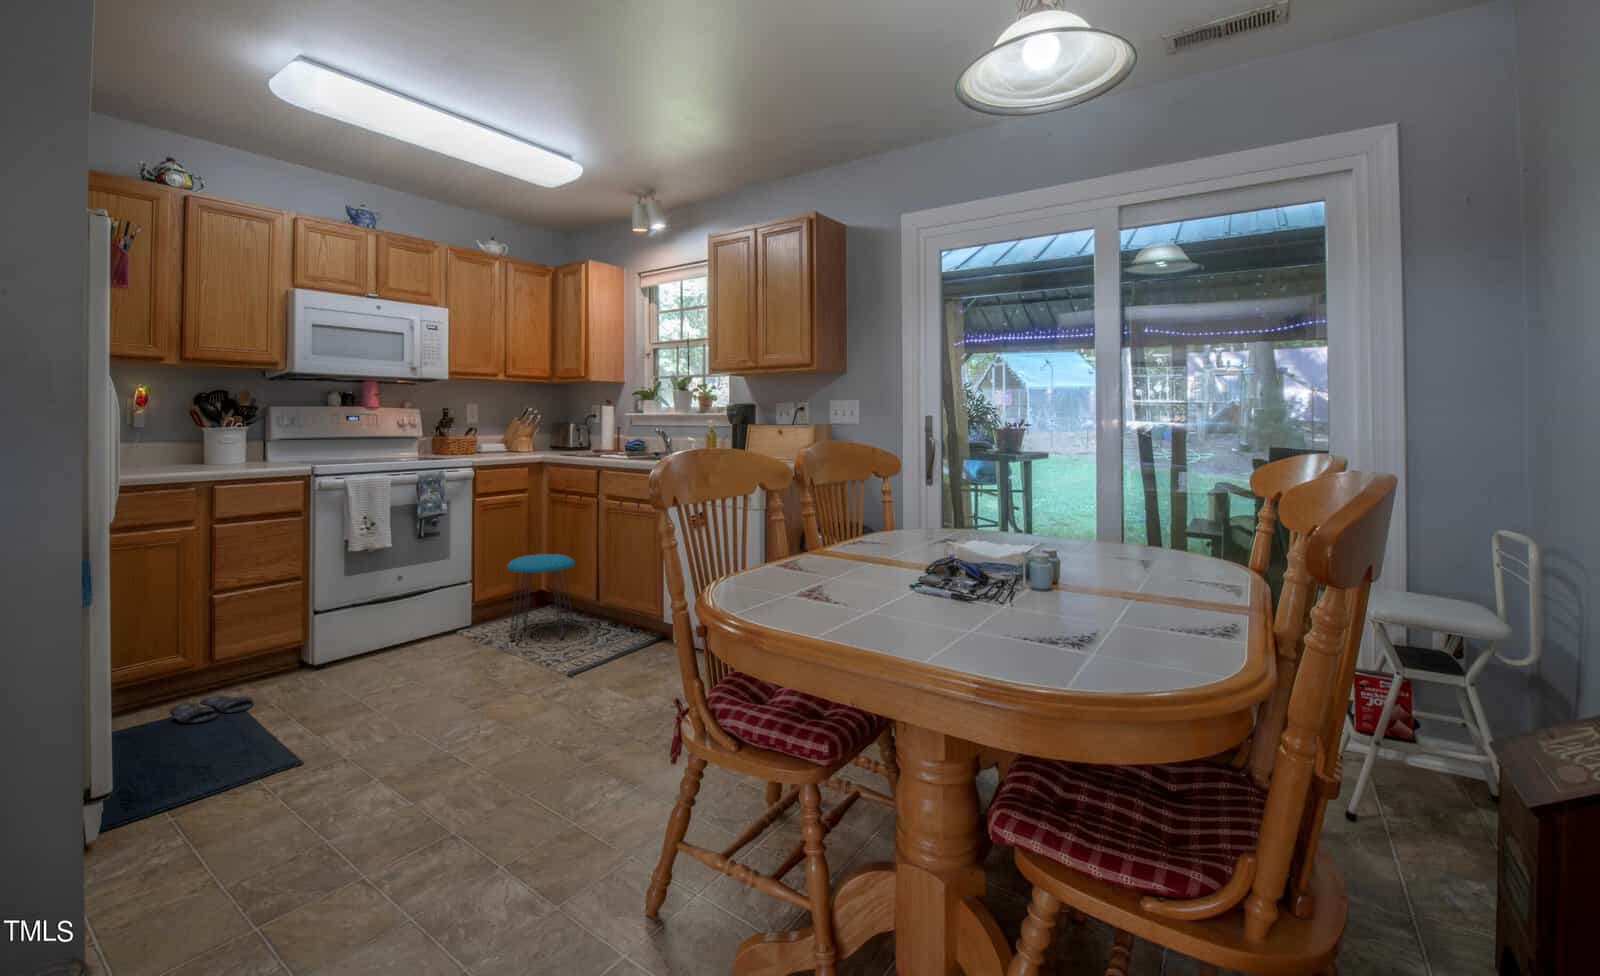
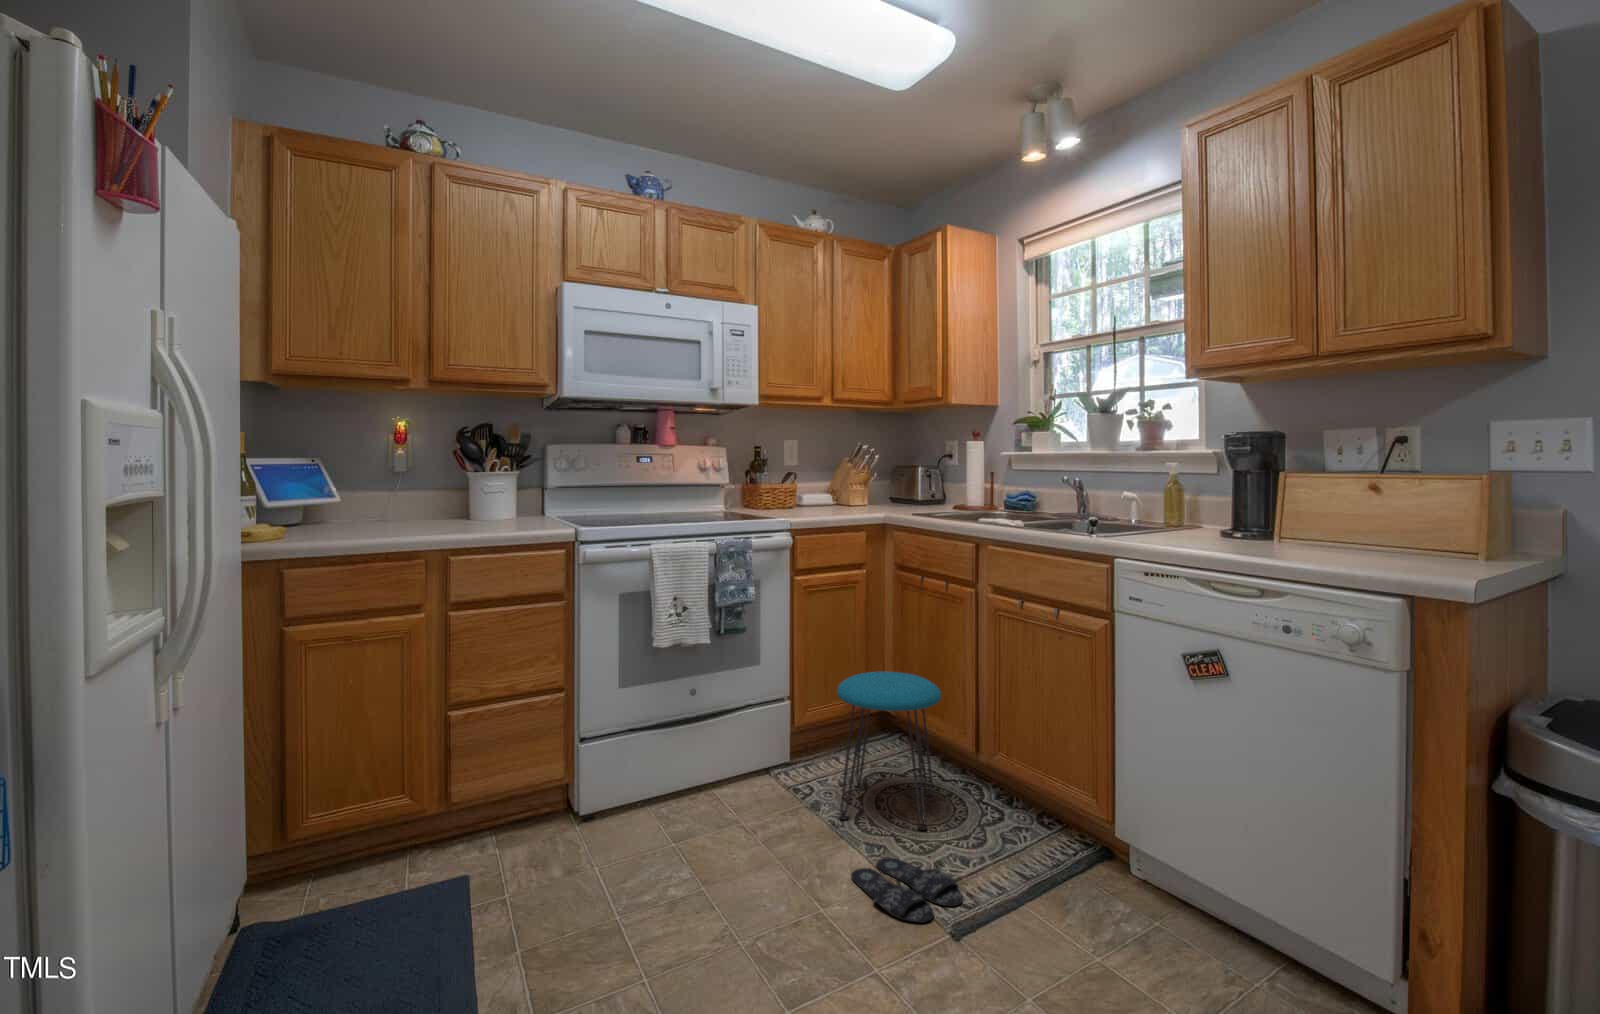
slippers: present [171,696,253,723] -> present [851,857,962,923]

